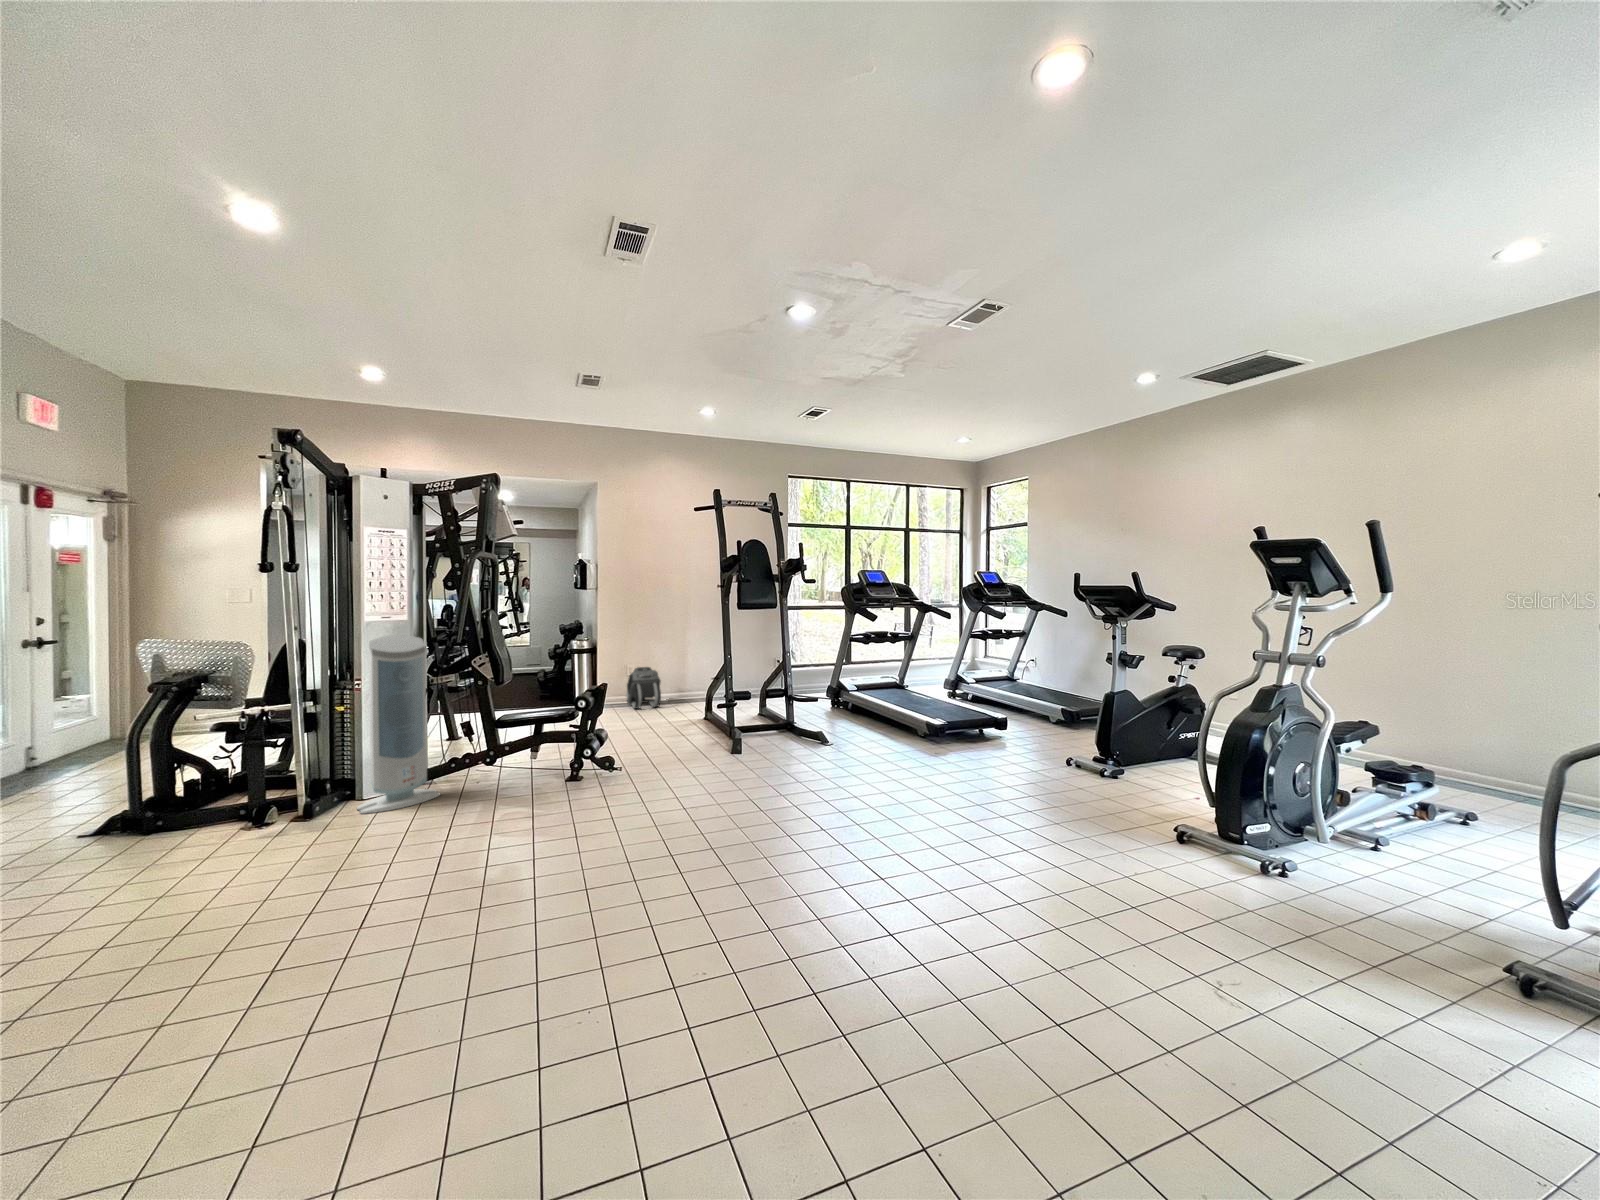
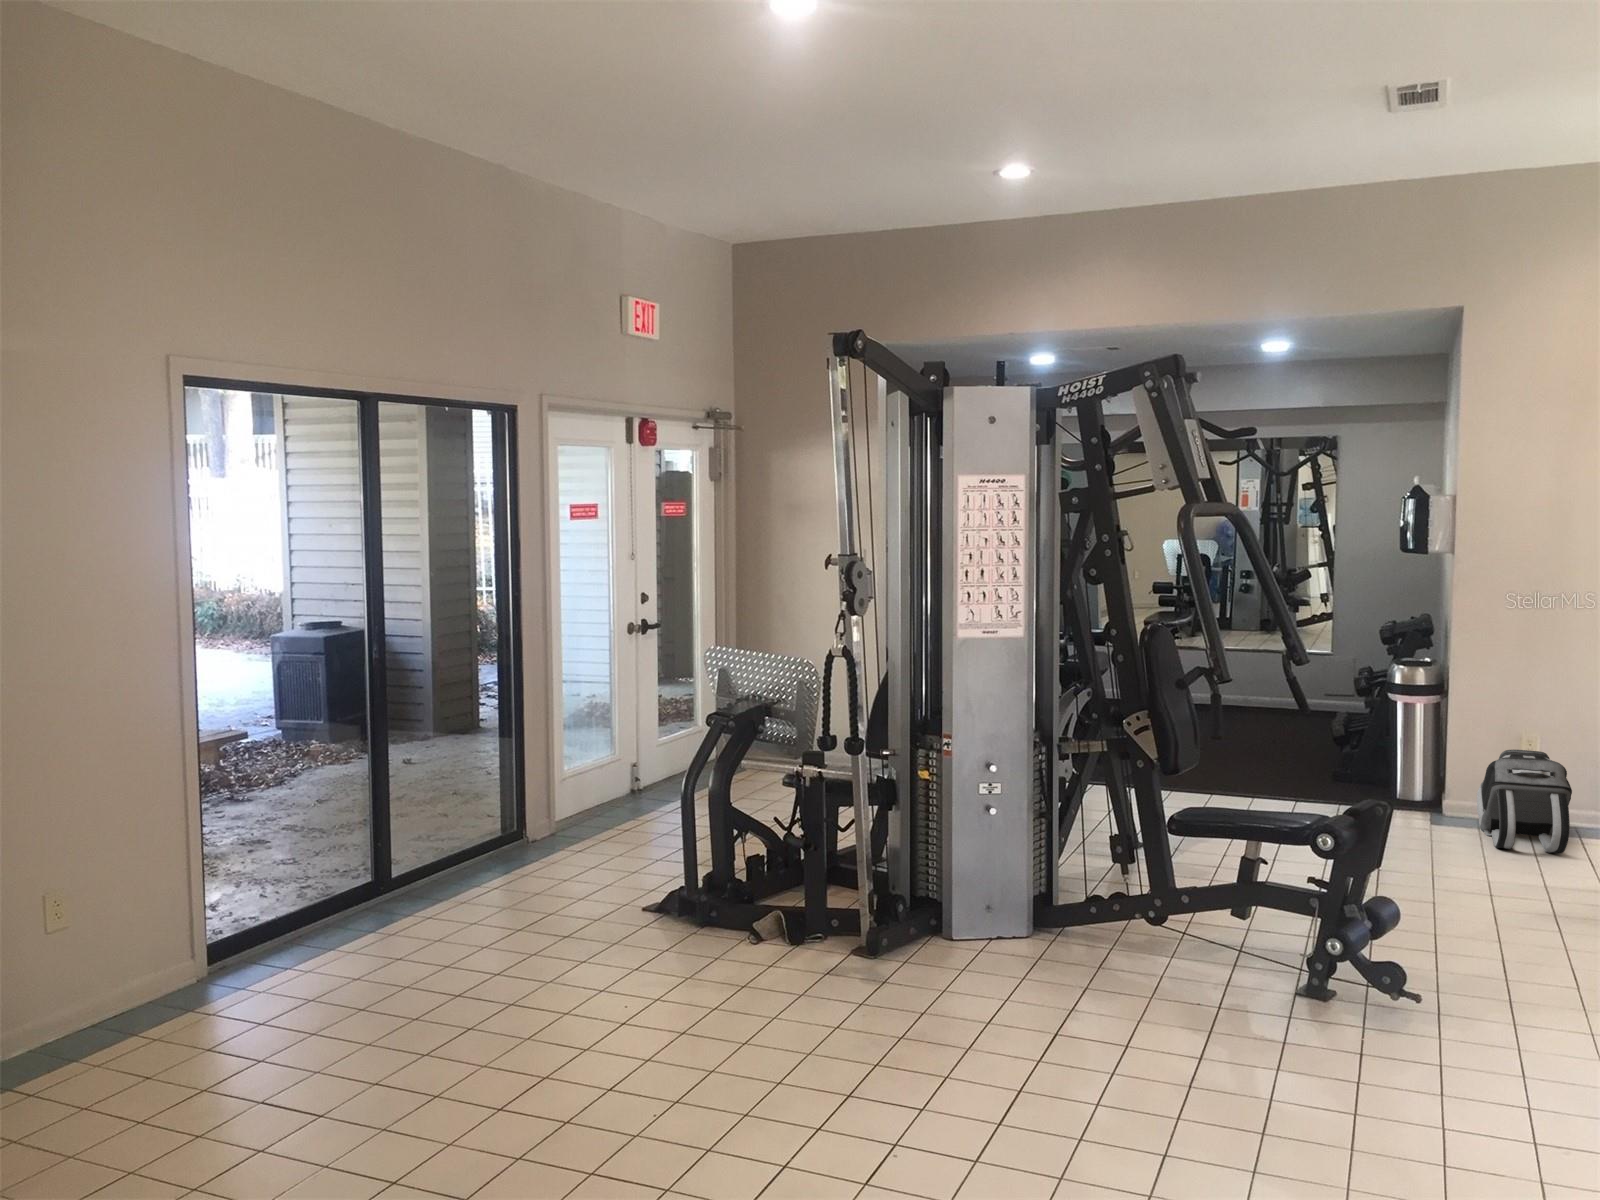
air purifier: present [357,635,440,814] -> none [940,664,1063,973]

